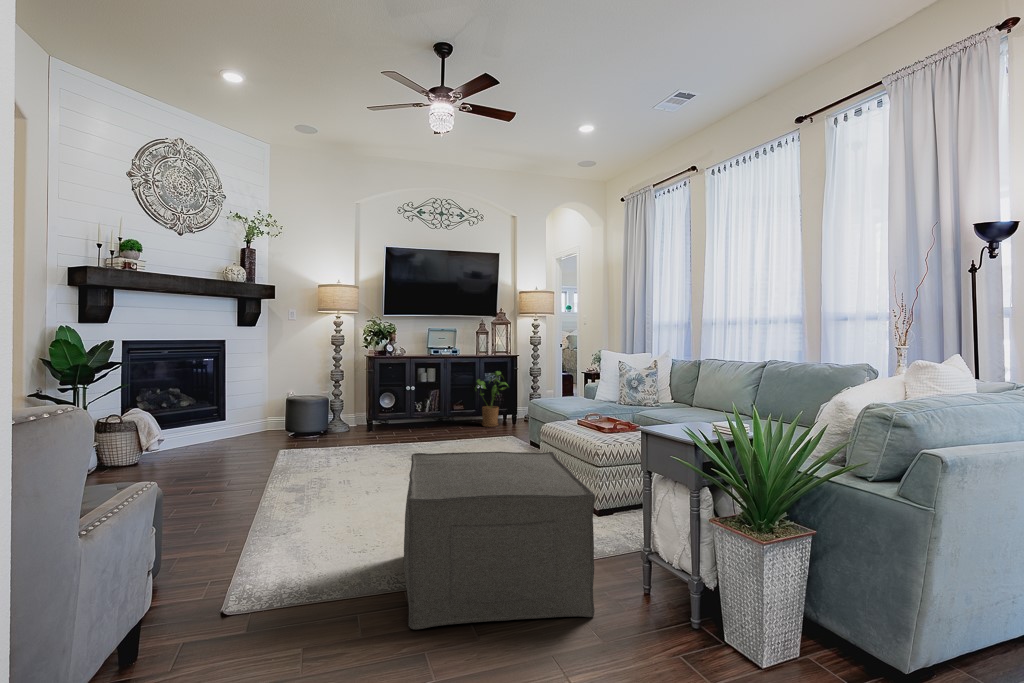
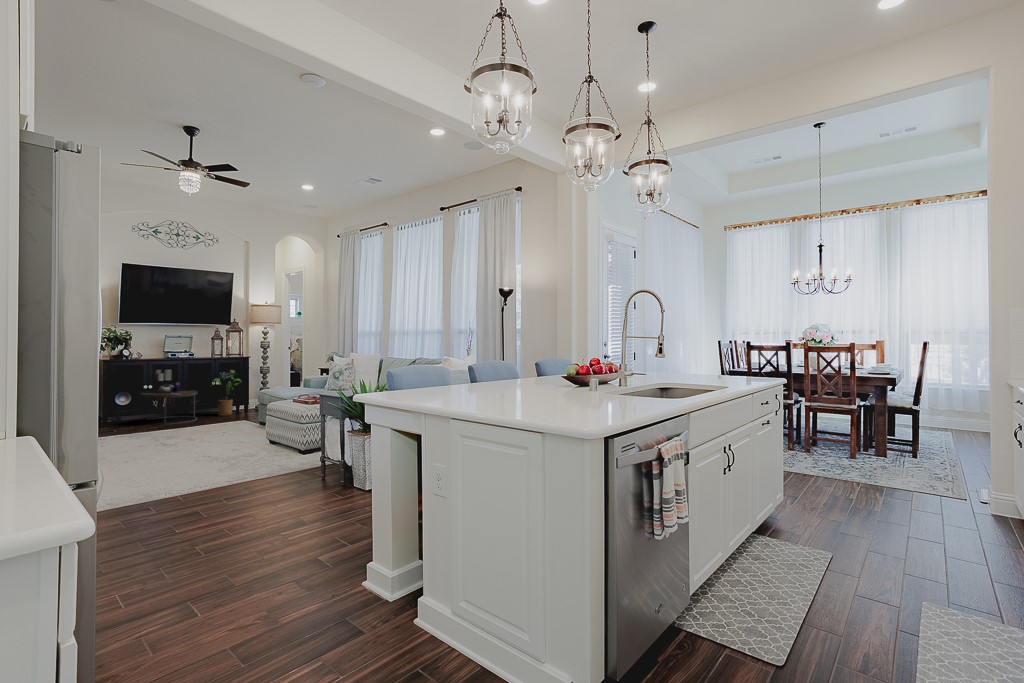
side table: none [402,384,460,436] -> present [140,382,197,425]
ottoman: present [404,452,595,629] -> none [176,412,291,499]

